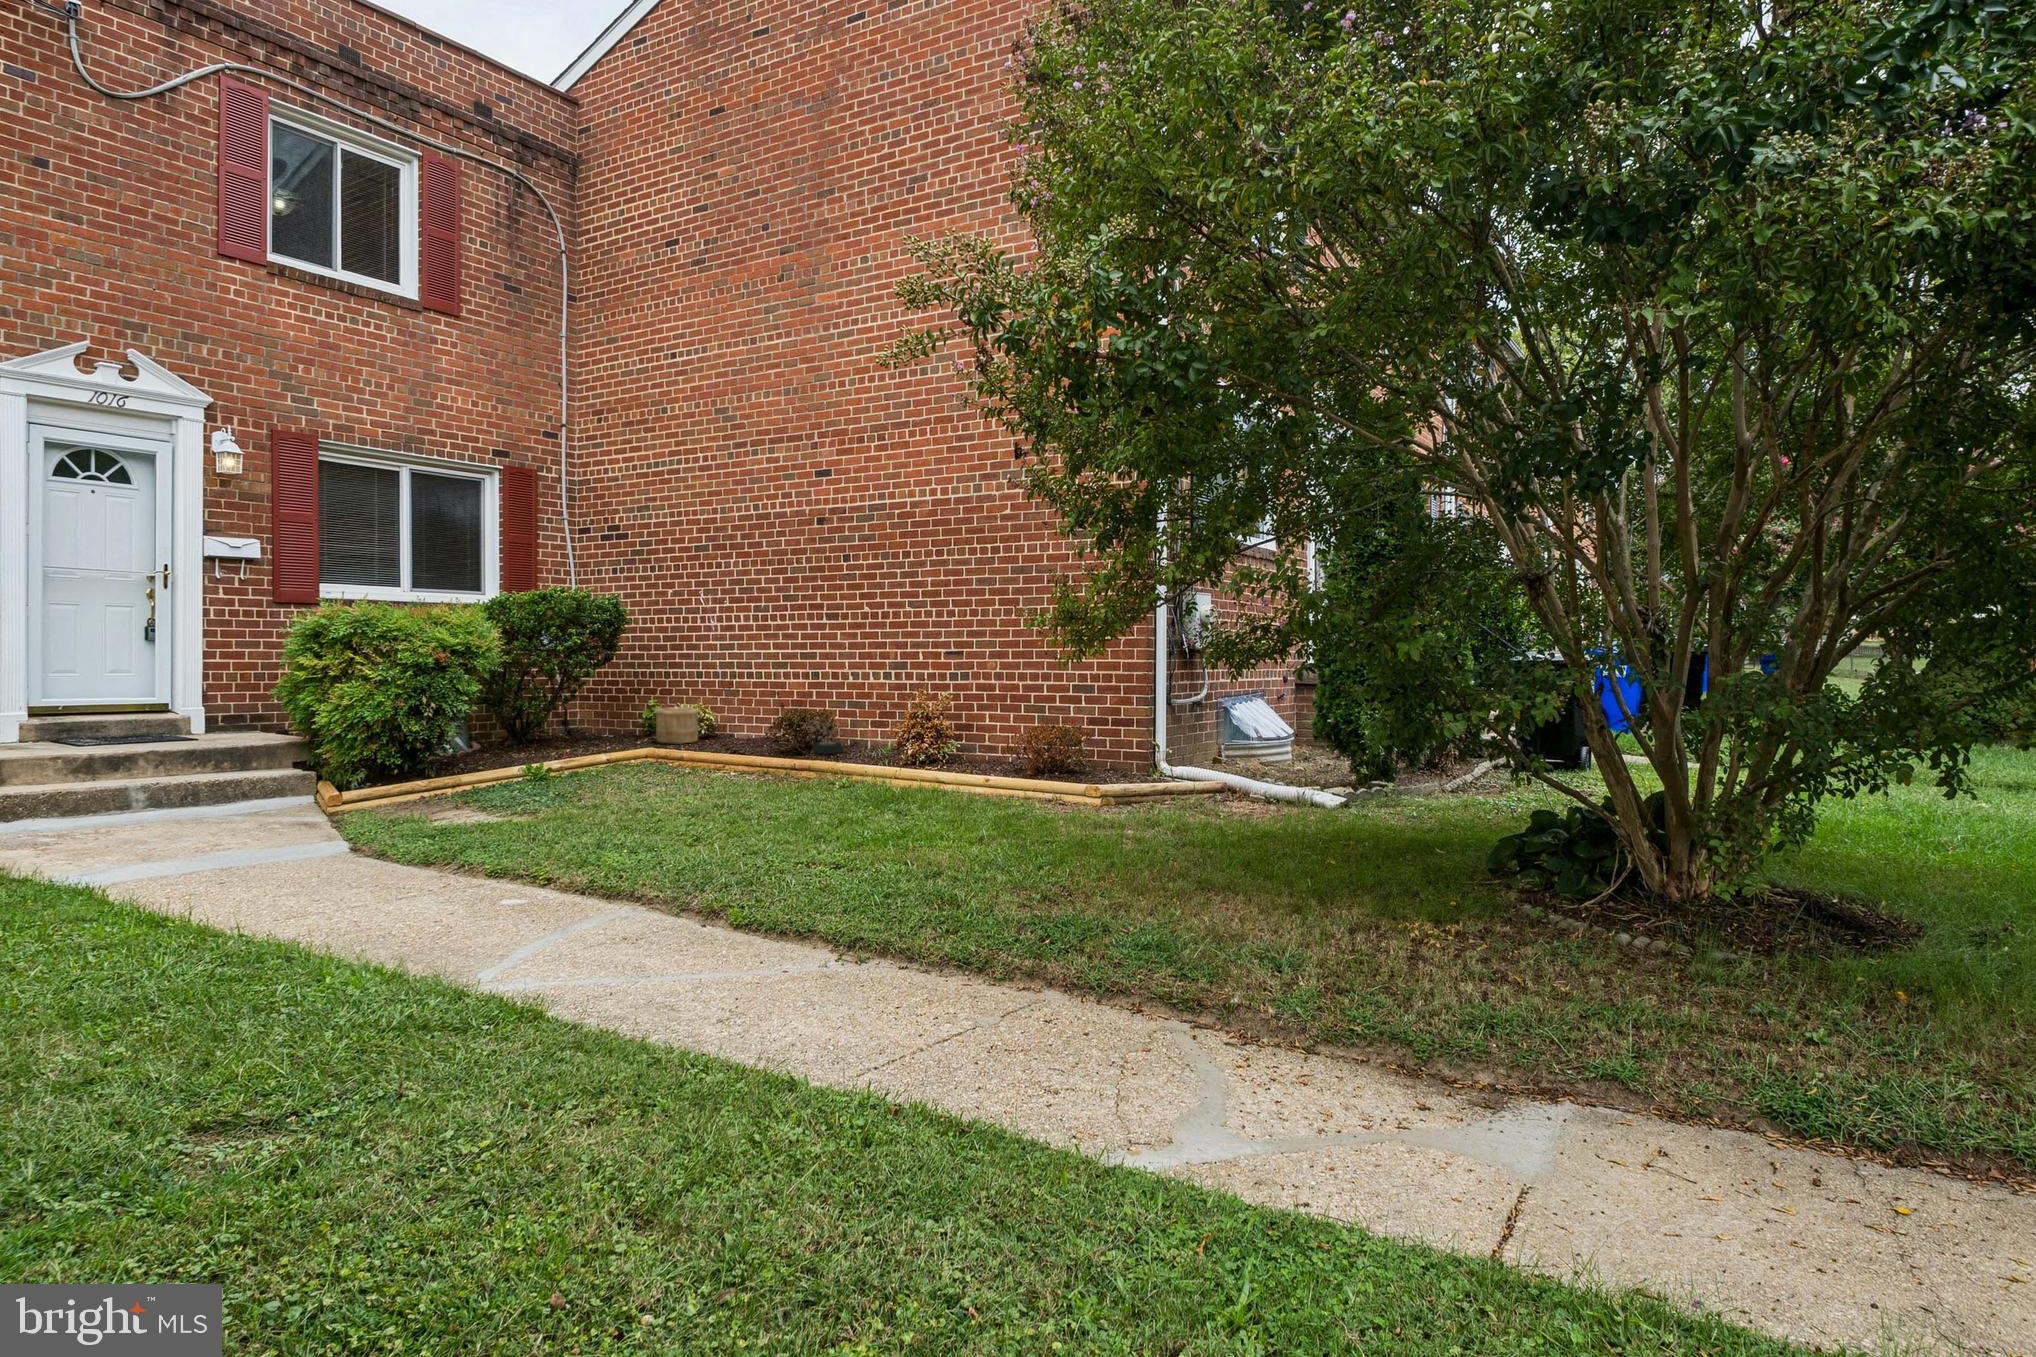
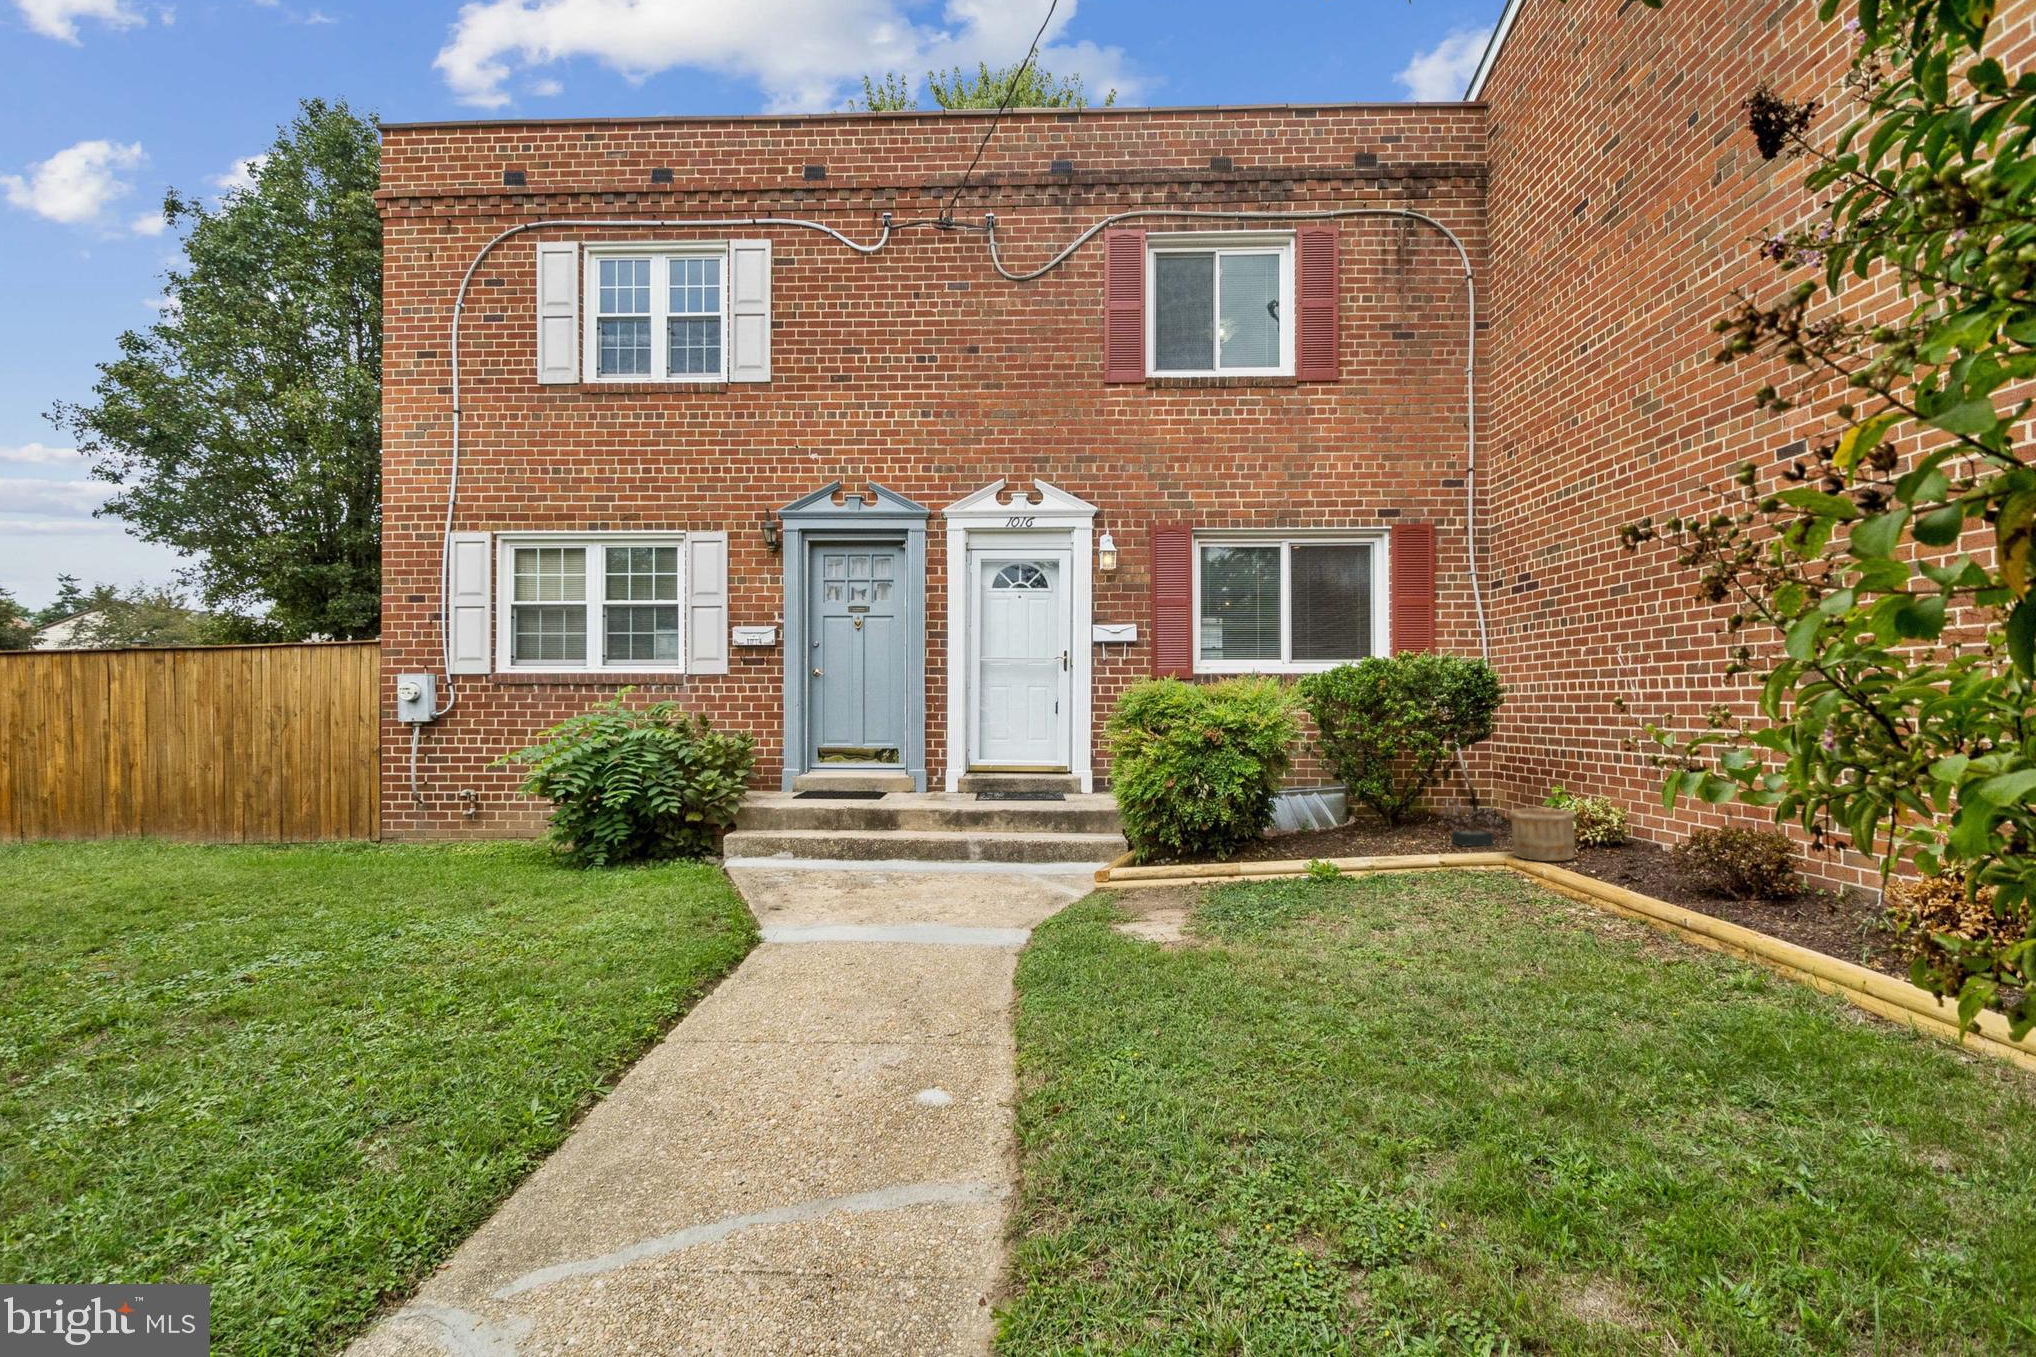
decorative plant: present [809,717,843,755] -> present [1442,800,1497,846]

